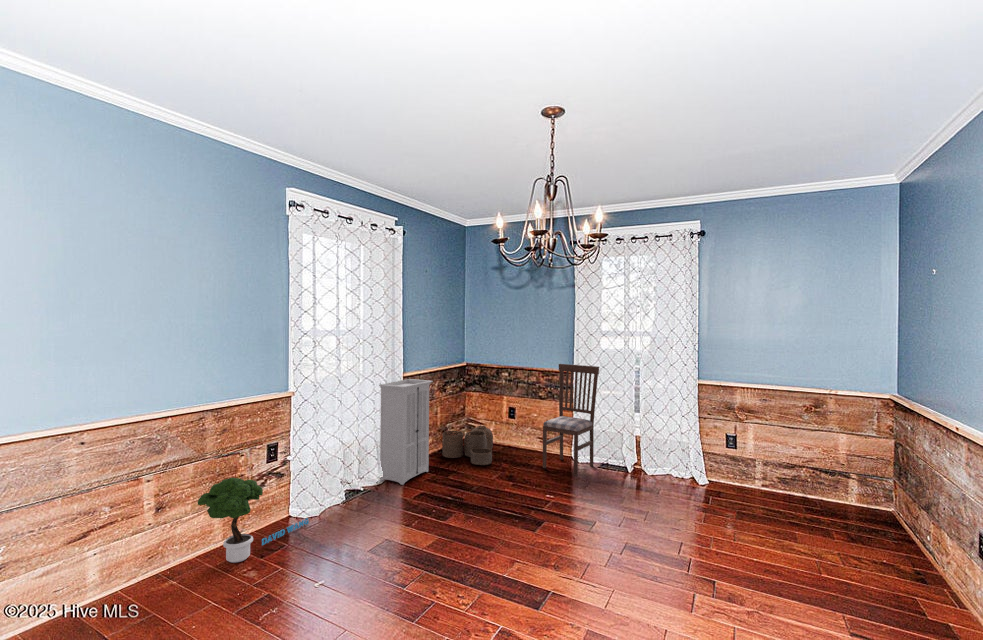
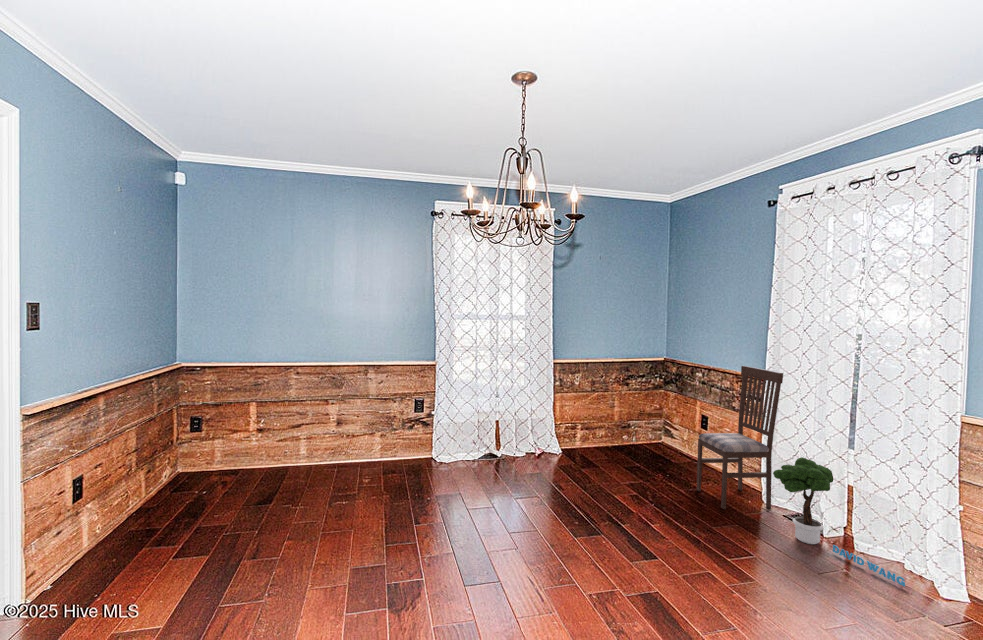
storage cabinet: present [379,379,433,485] -> none [525,364,581,463]
woven basket: present [442,425,493,465] -> none [611,424,681,470]
potted tree: present [198,478,309,563] -> present [773,457,905,587]

